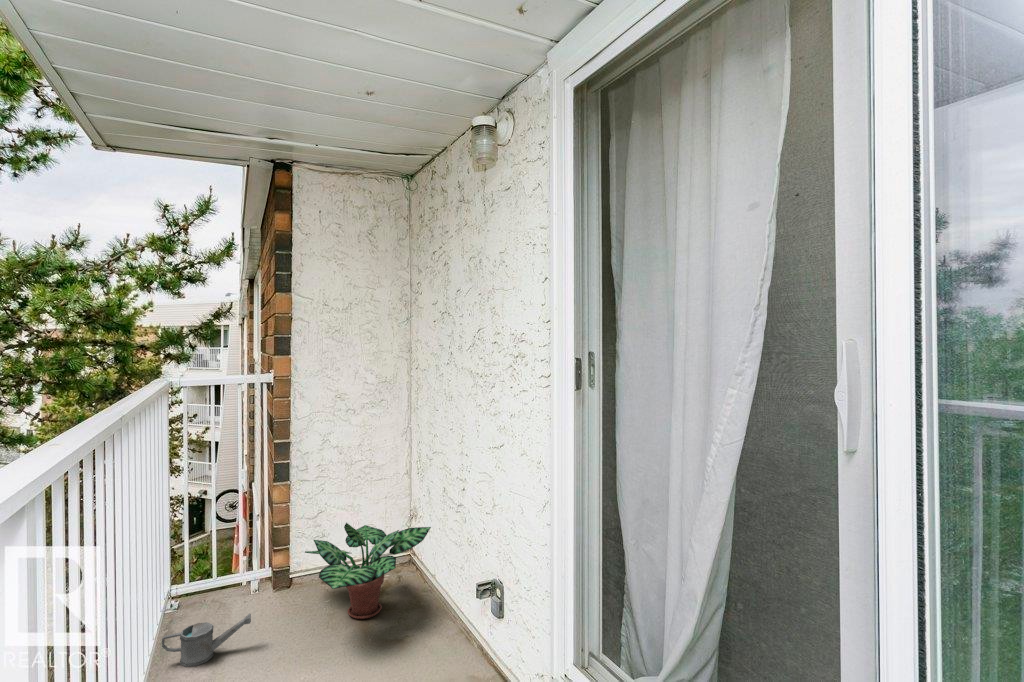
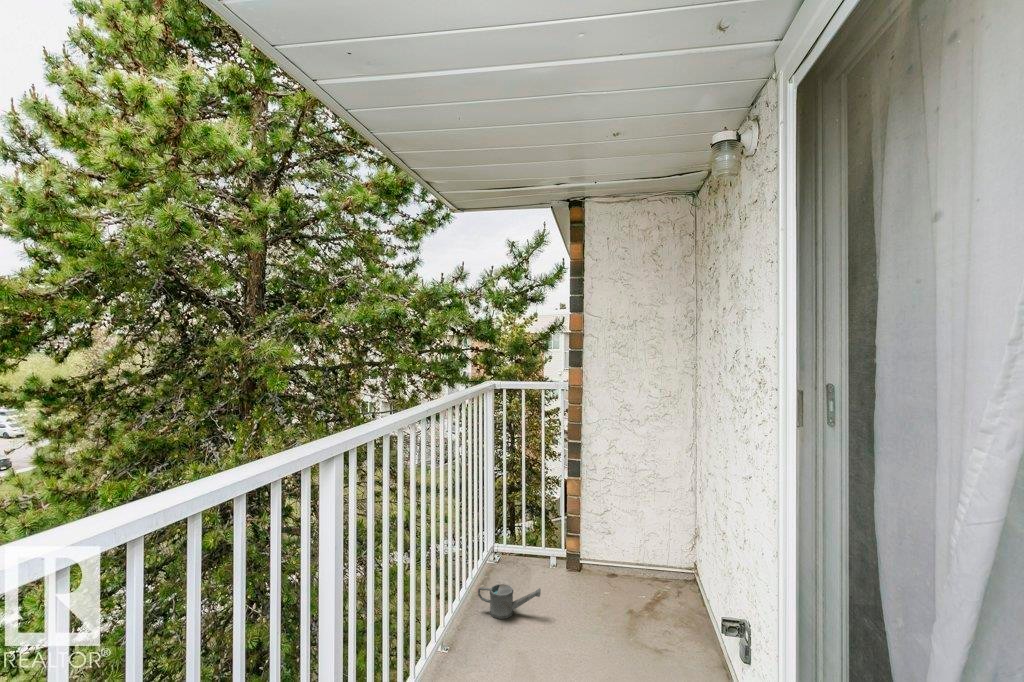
potted plant: present [305,523,431,619] -> none [589,528,709,625]

